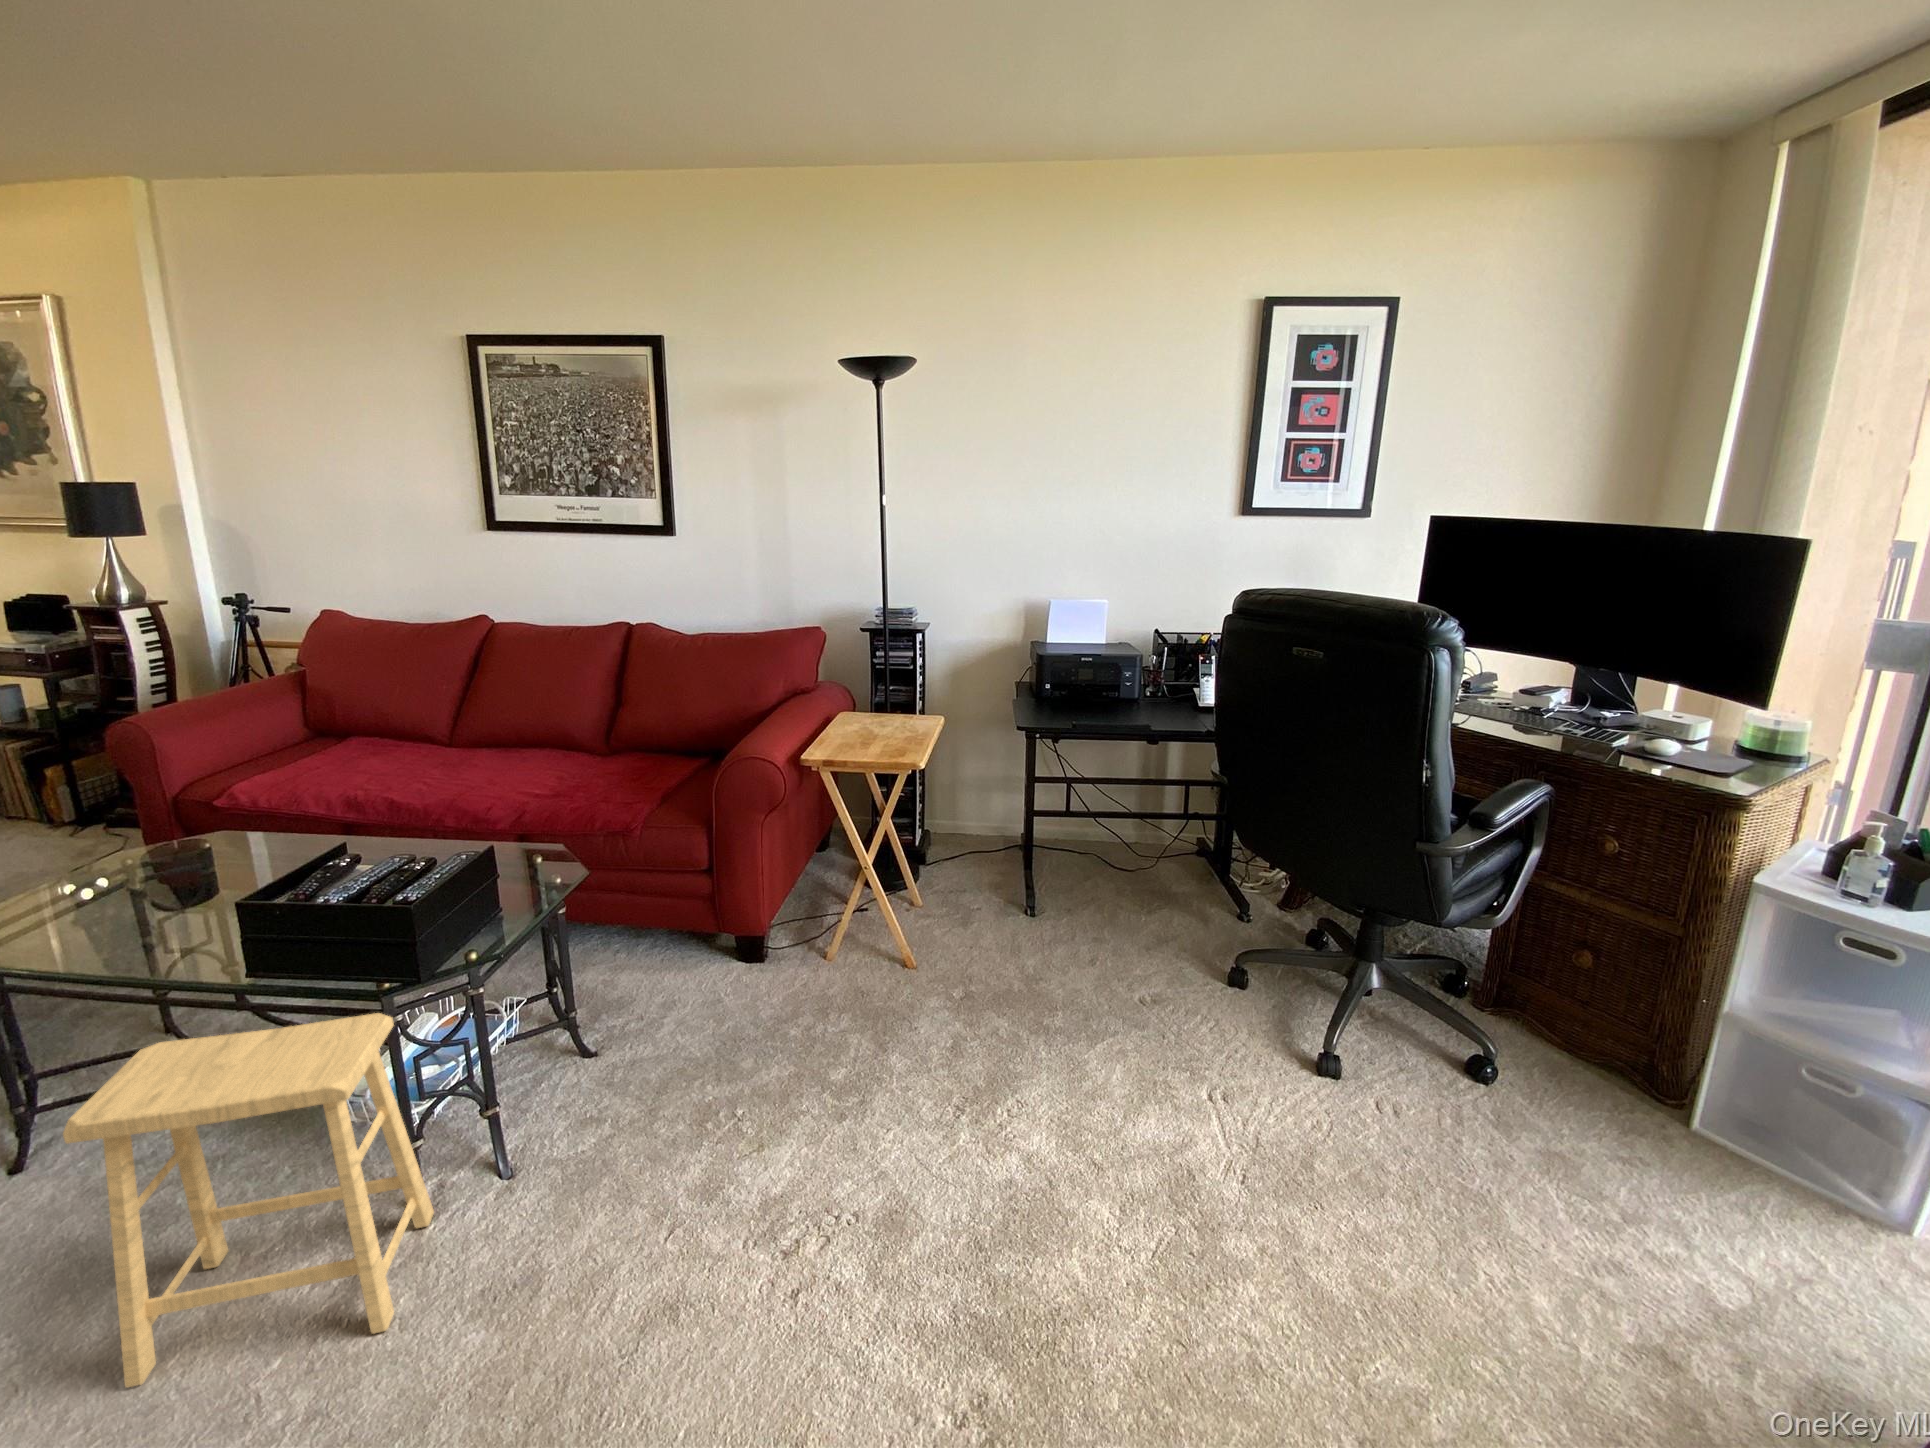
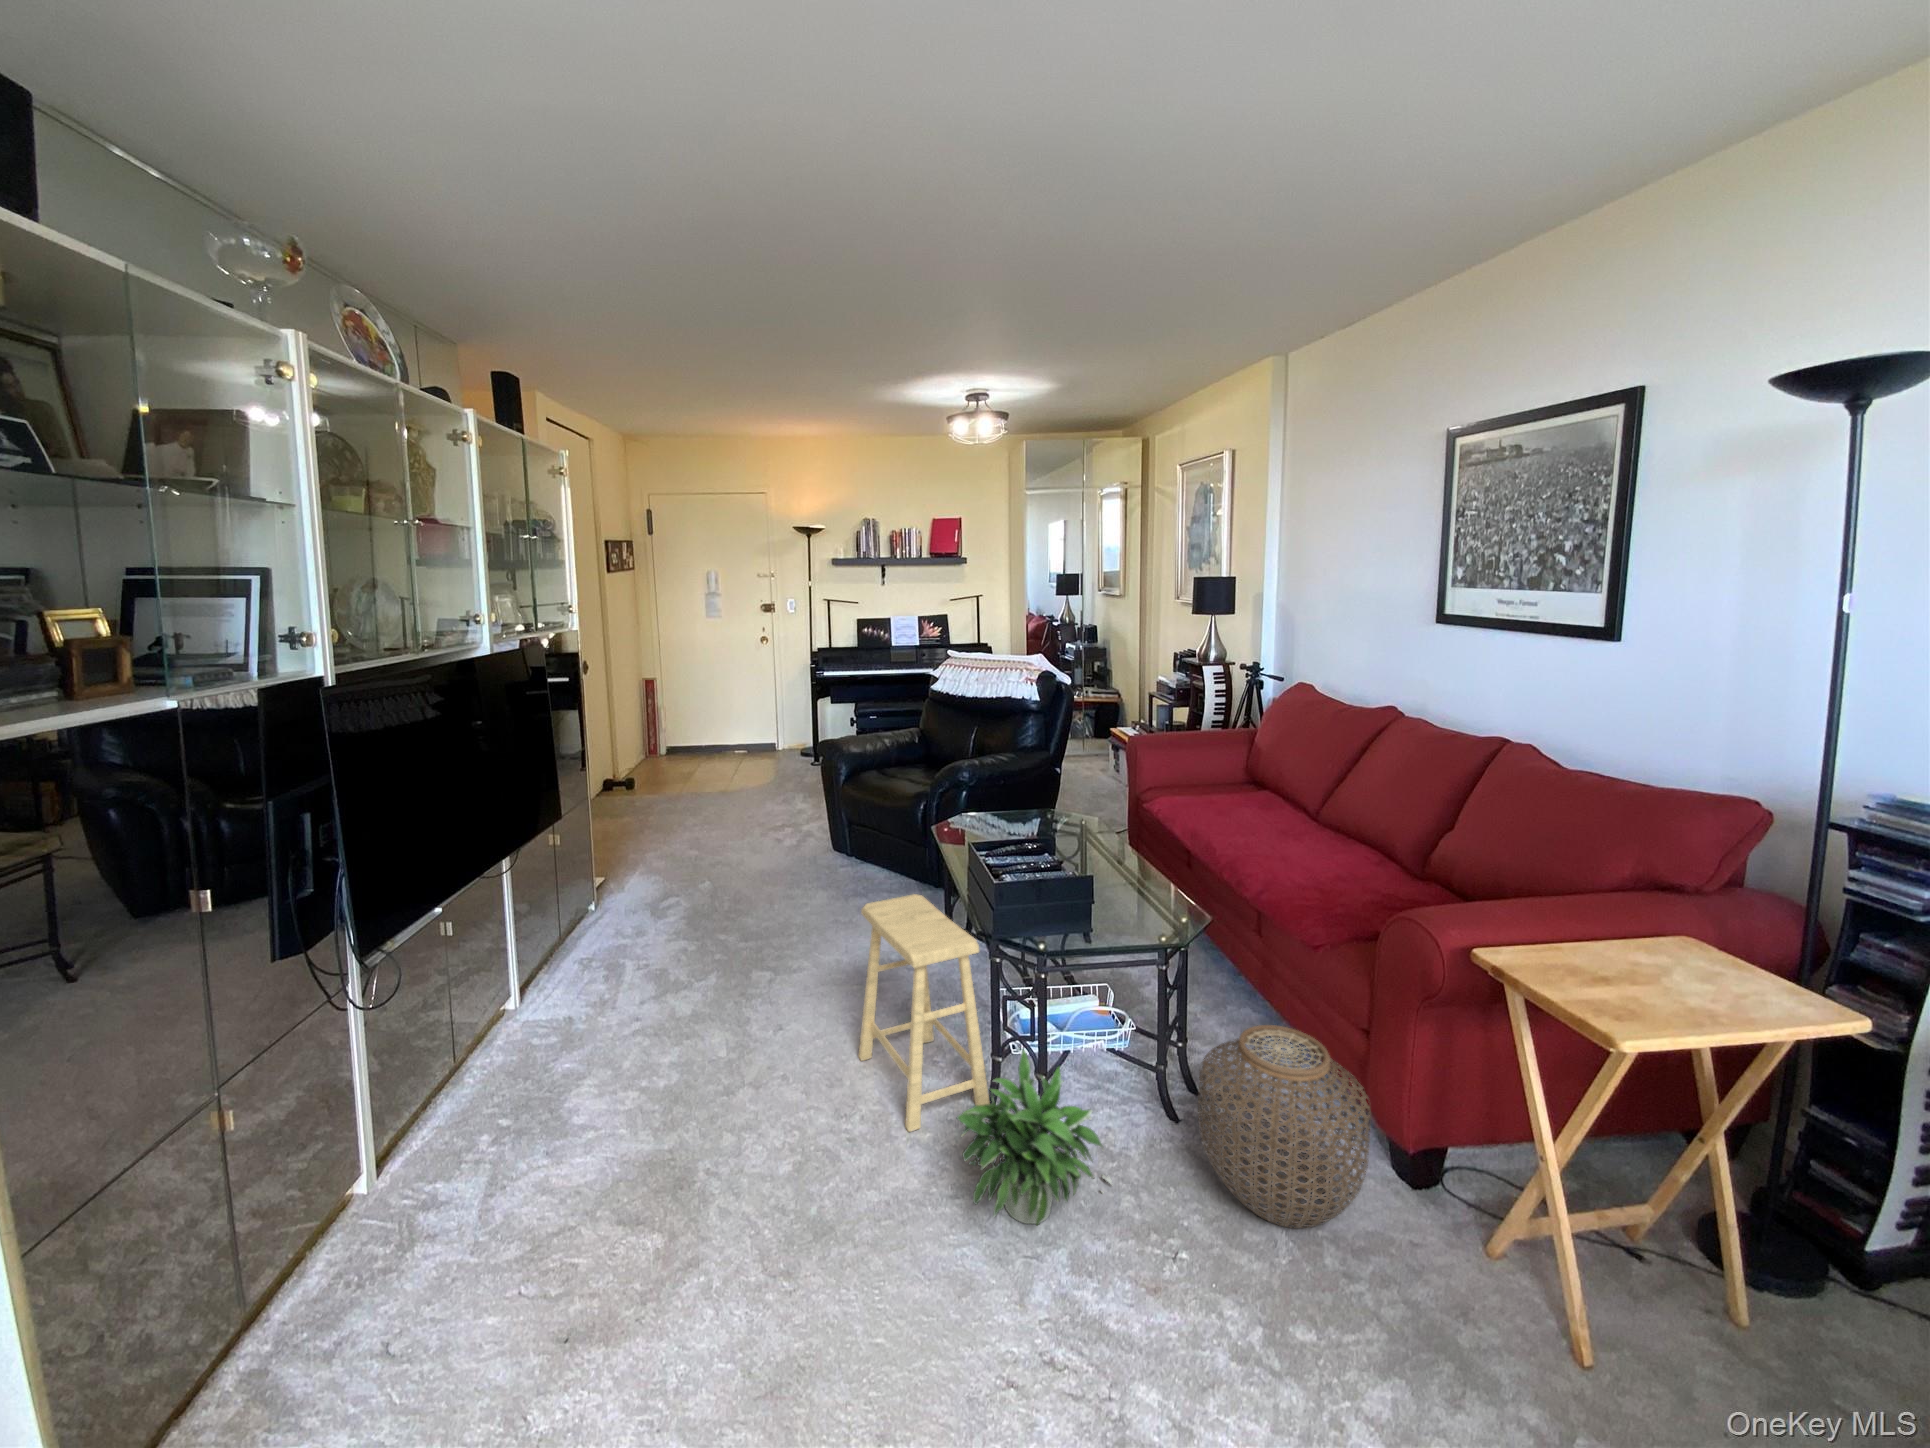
woven basket: none [648,887,791,1052] -> present [1198,1025,1371,1228]
potted plant: none [521,1057,685,1247] -> present [957,1050,1112,1225]

